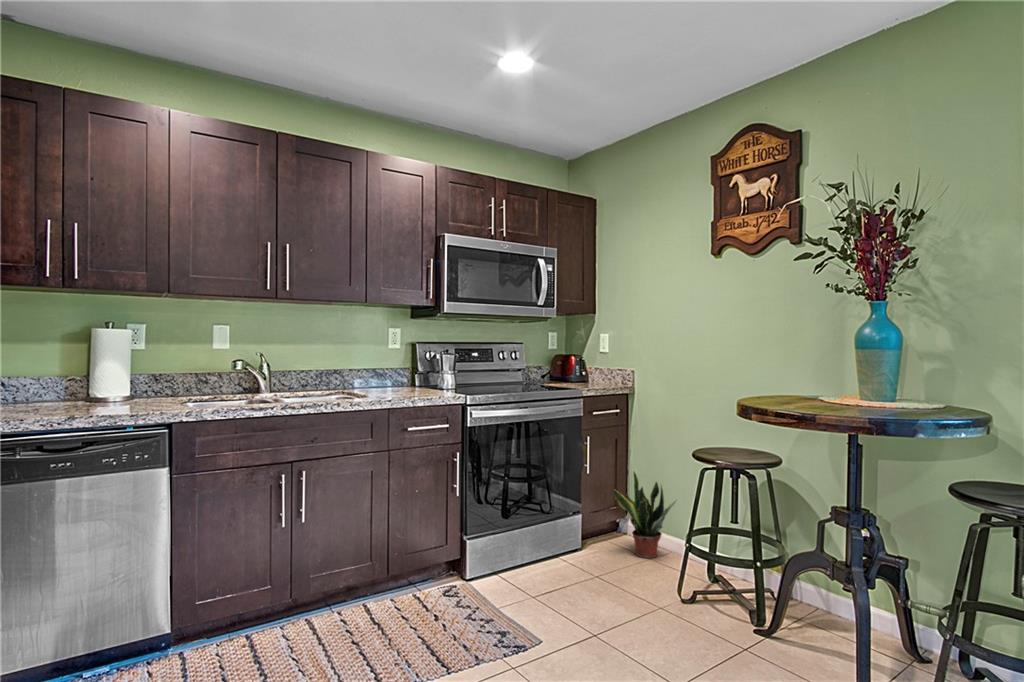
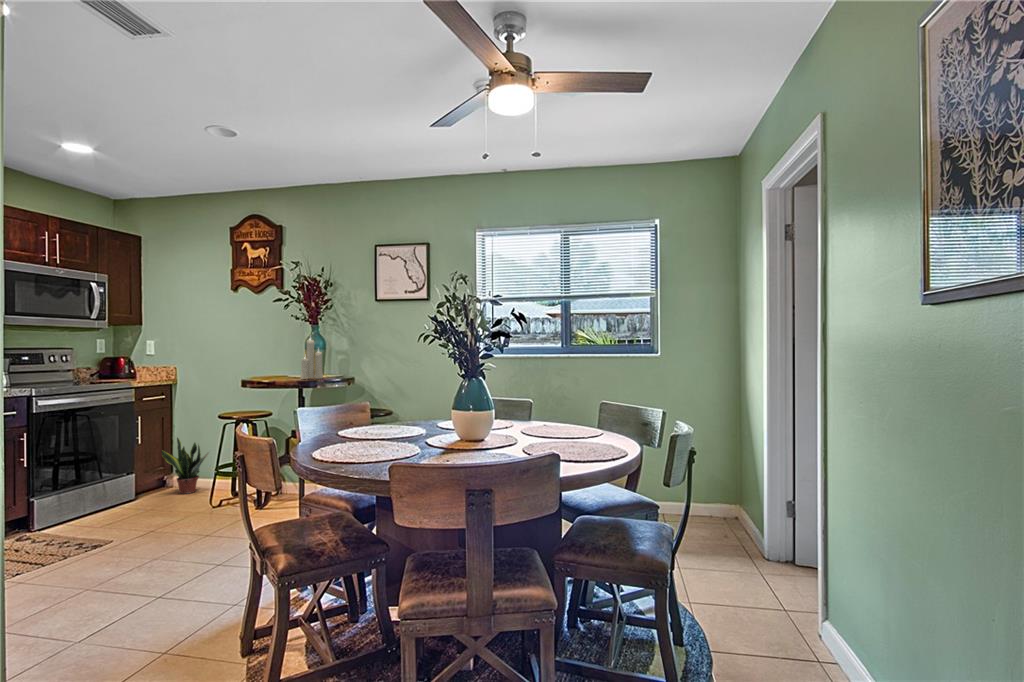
candle: none [870,313,926,417] -> present [300,340,323,379]

